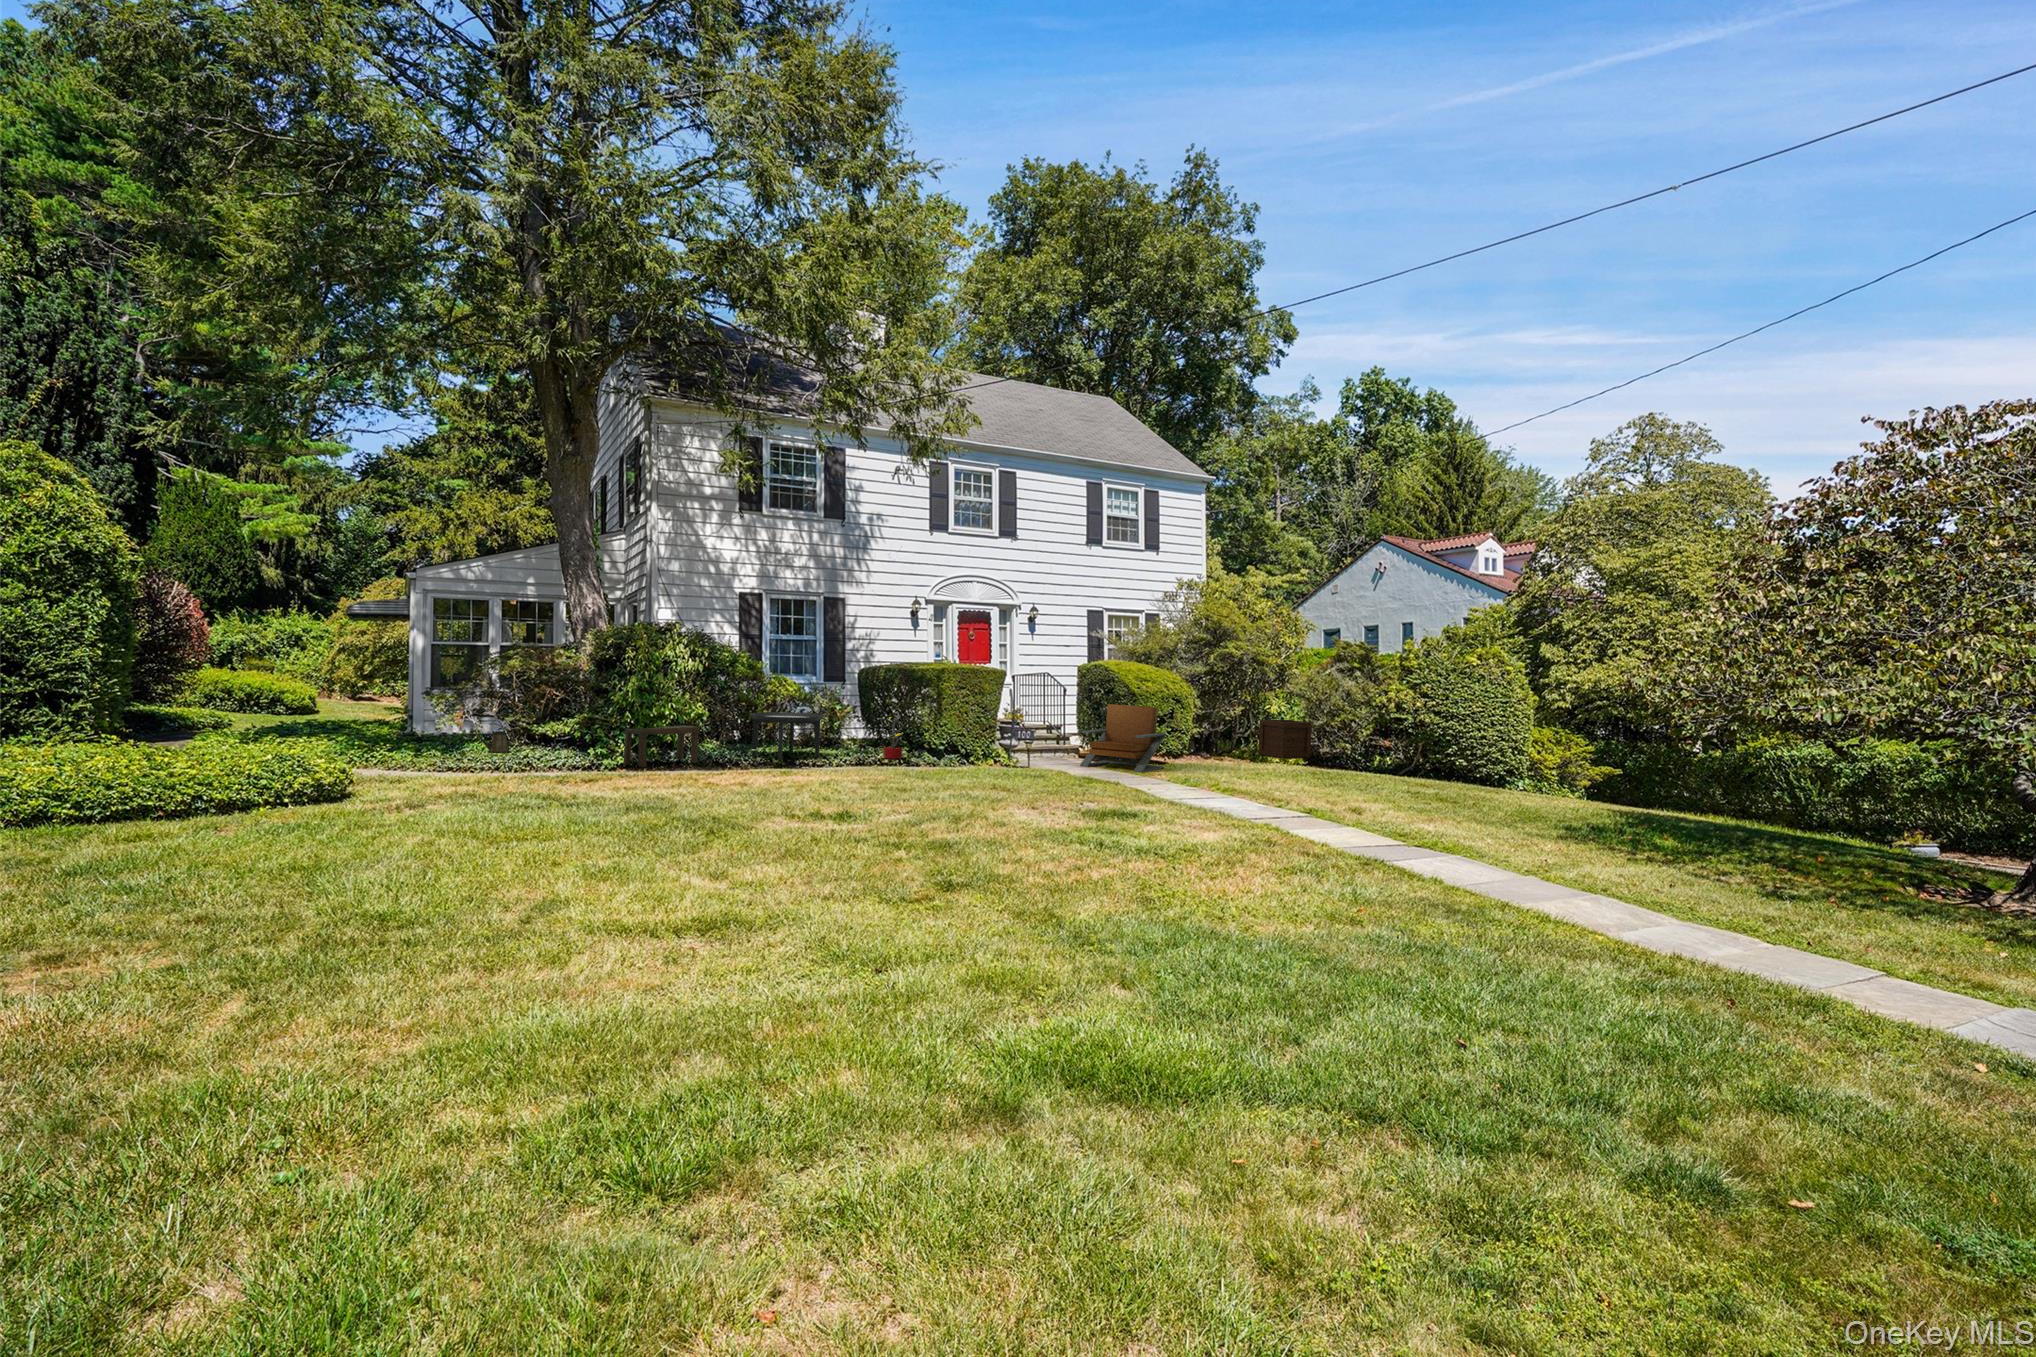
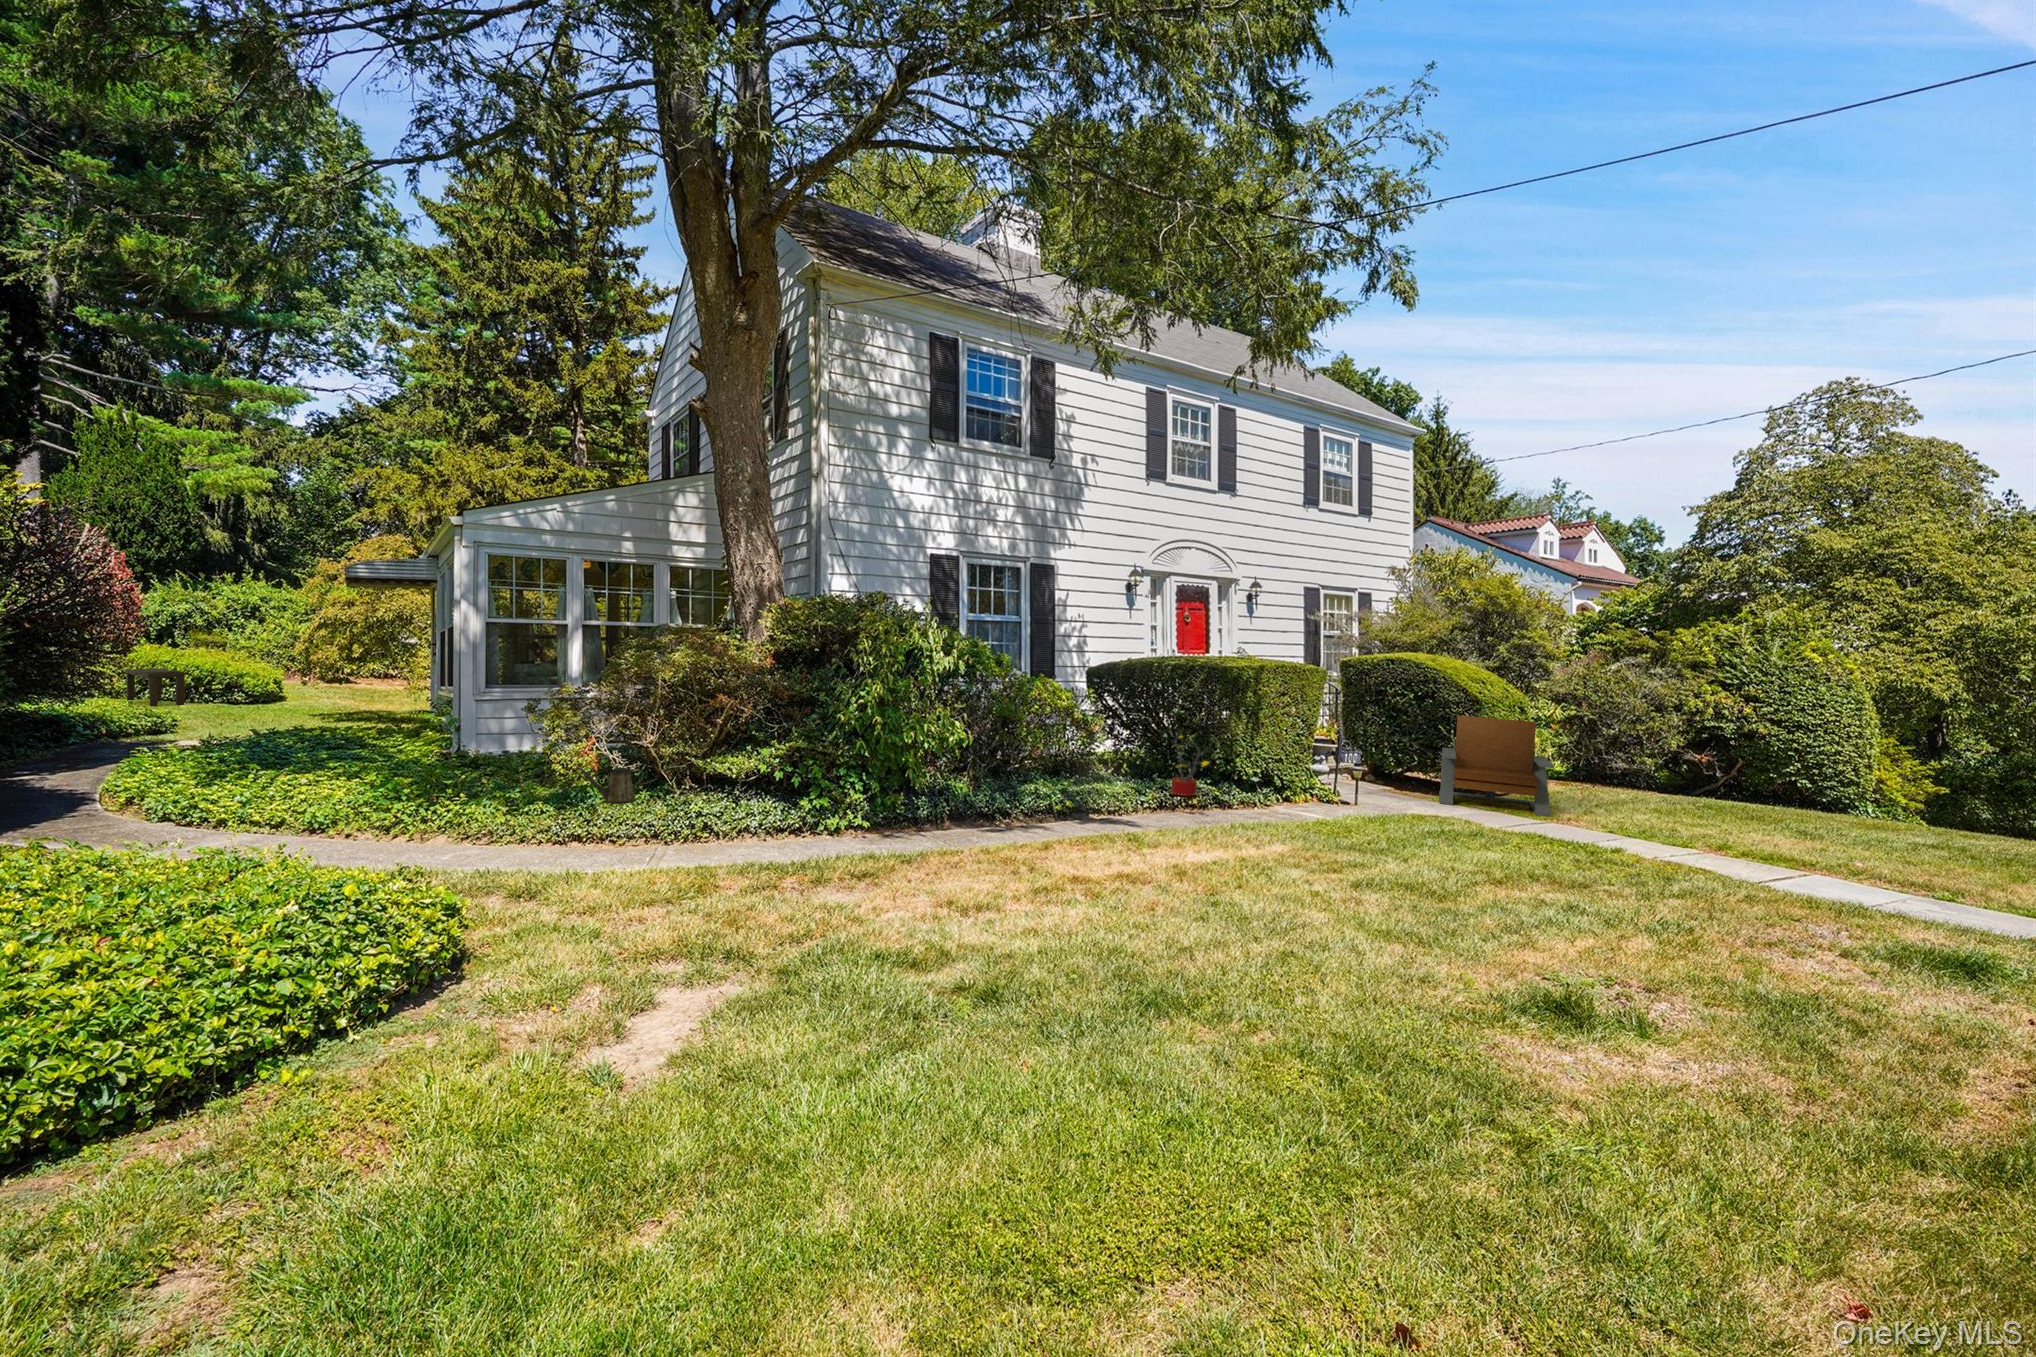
round table: present [750,712,824,760] -> none [992,729,1099,806]
wooden crate: present [1259,720,1312,758] -> none [1537,725,1610,775]
bench: present [623,725,700,767] -> present [125,668,185,706]

